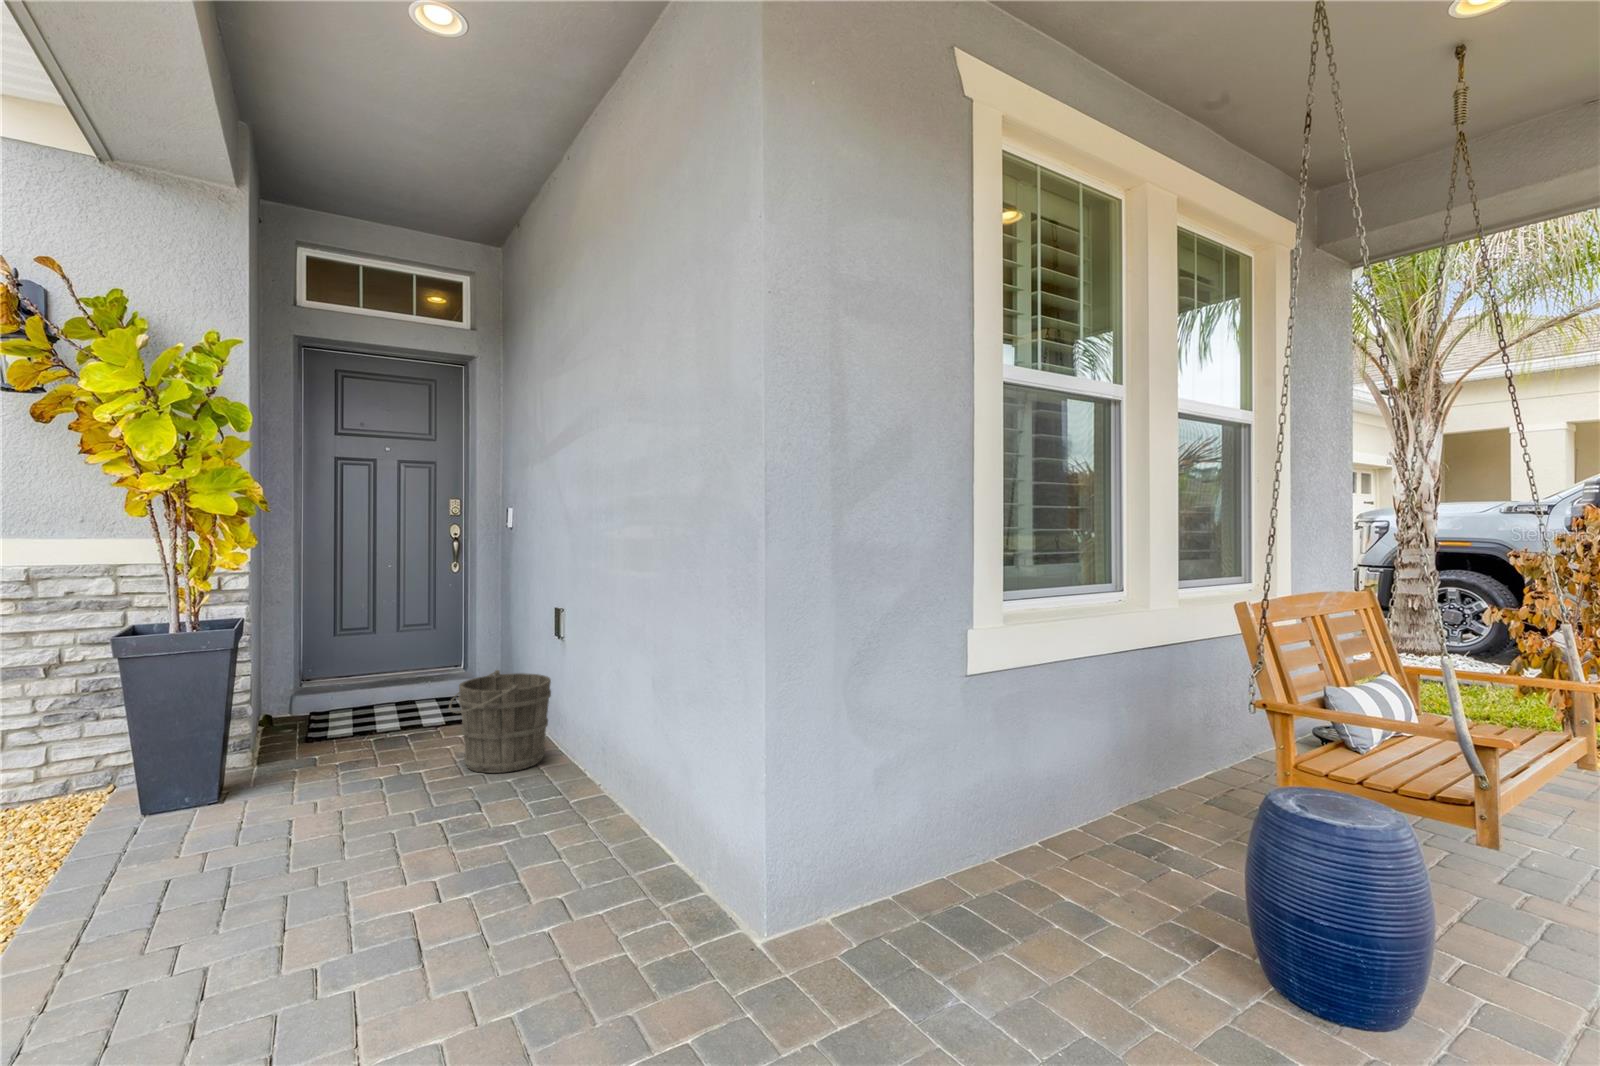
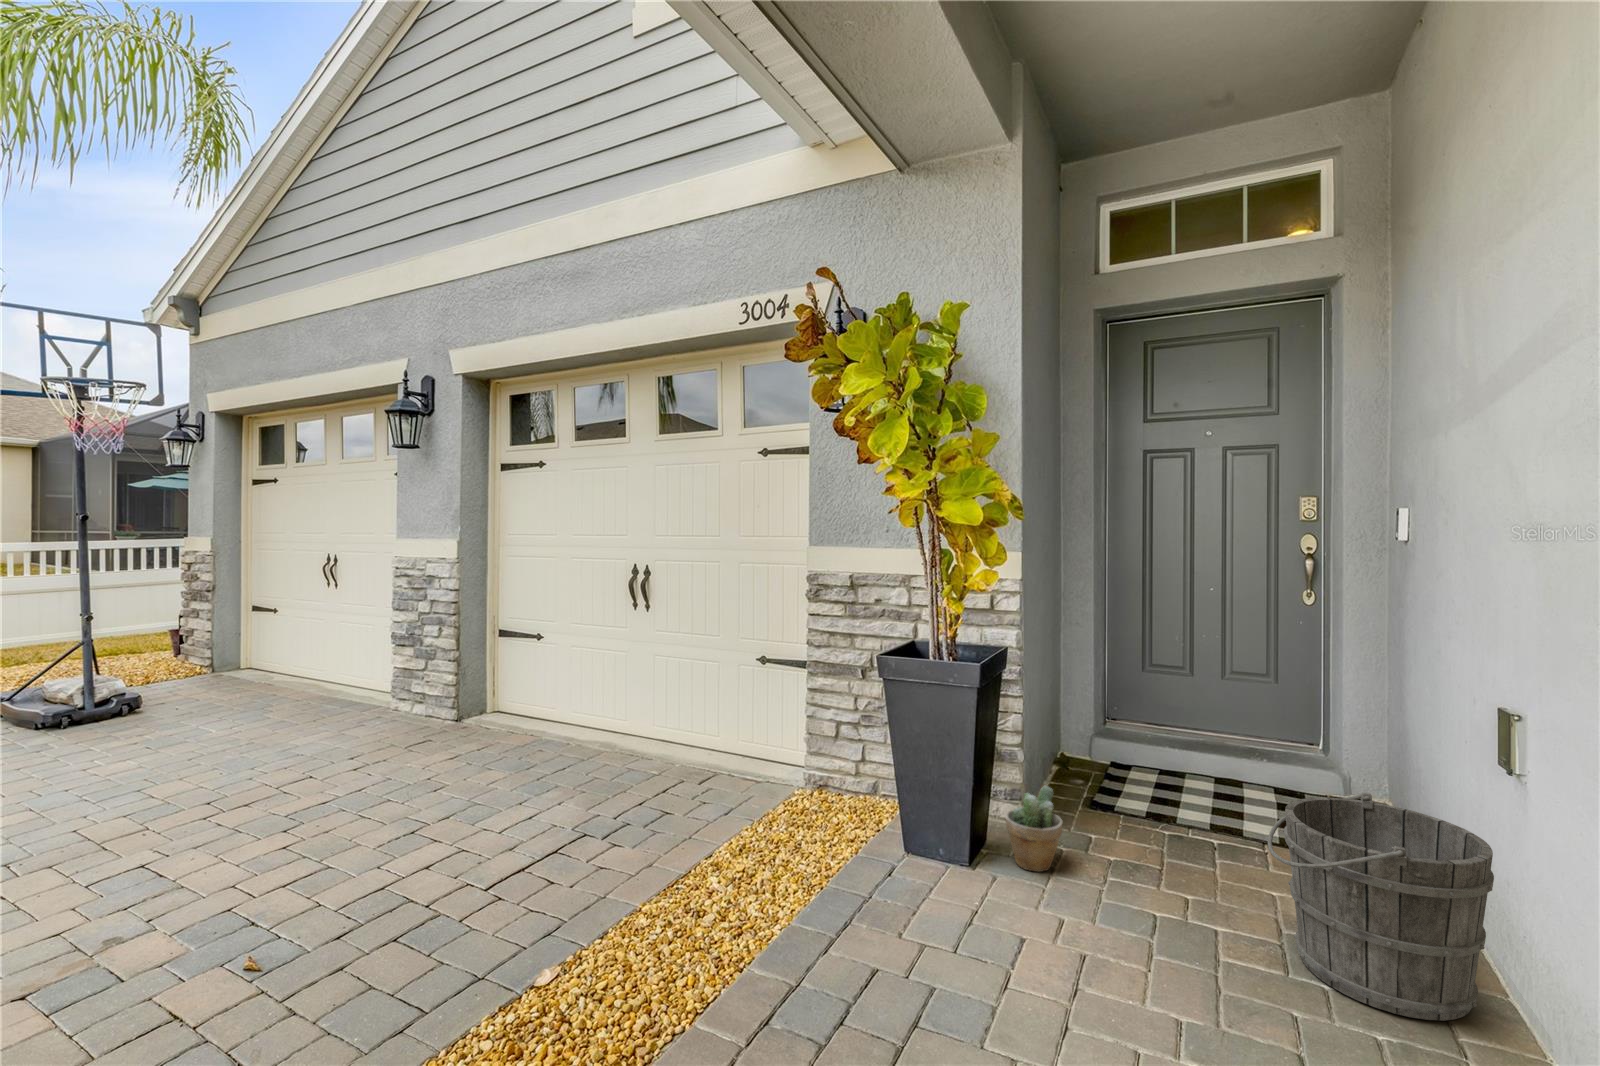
potted plant: none [249,723,302,790] -> present [1005,786,1062,872]

